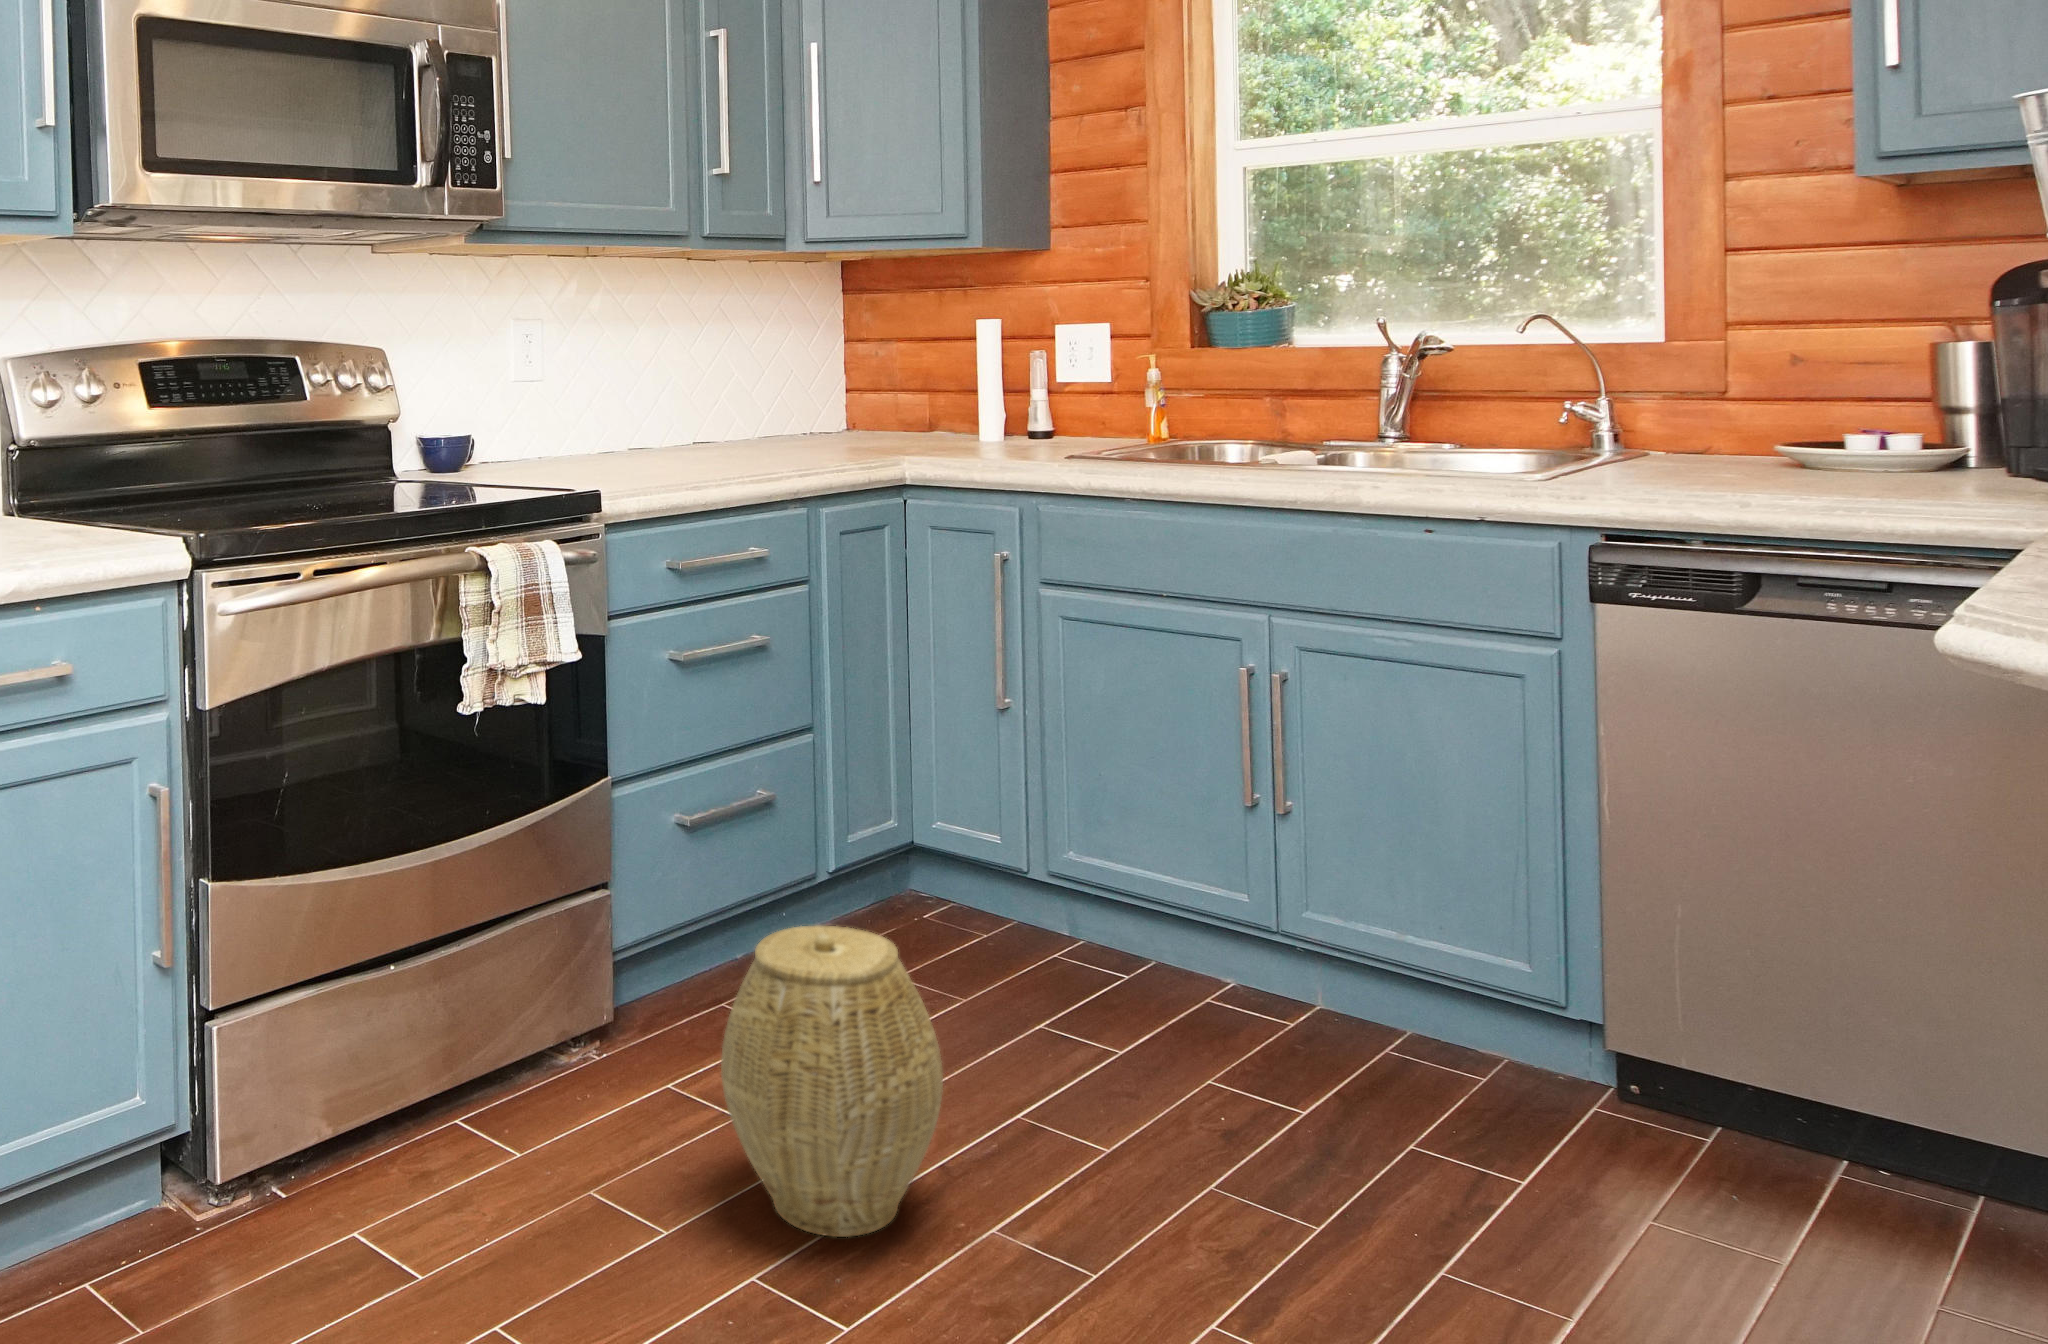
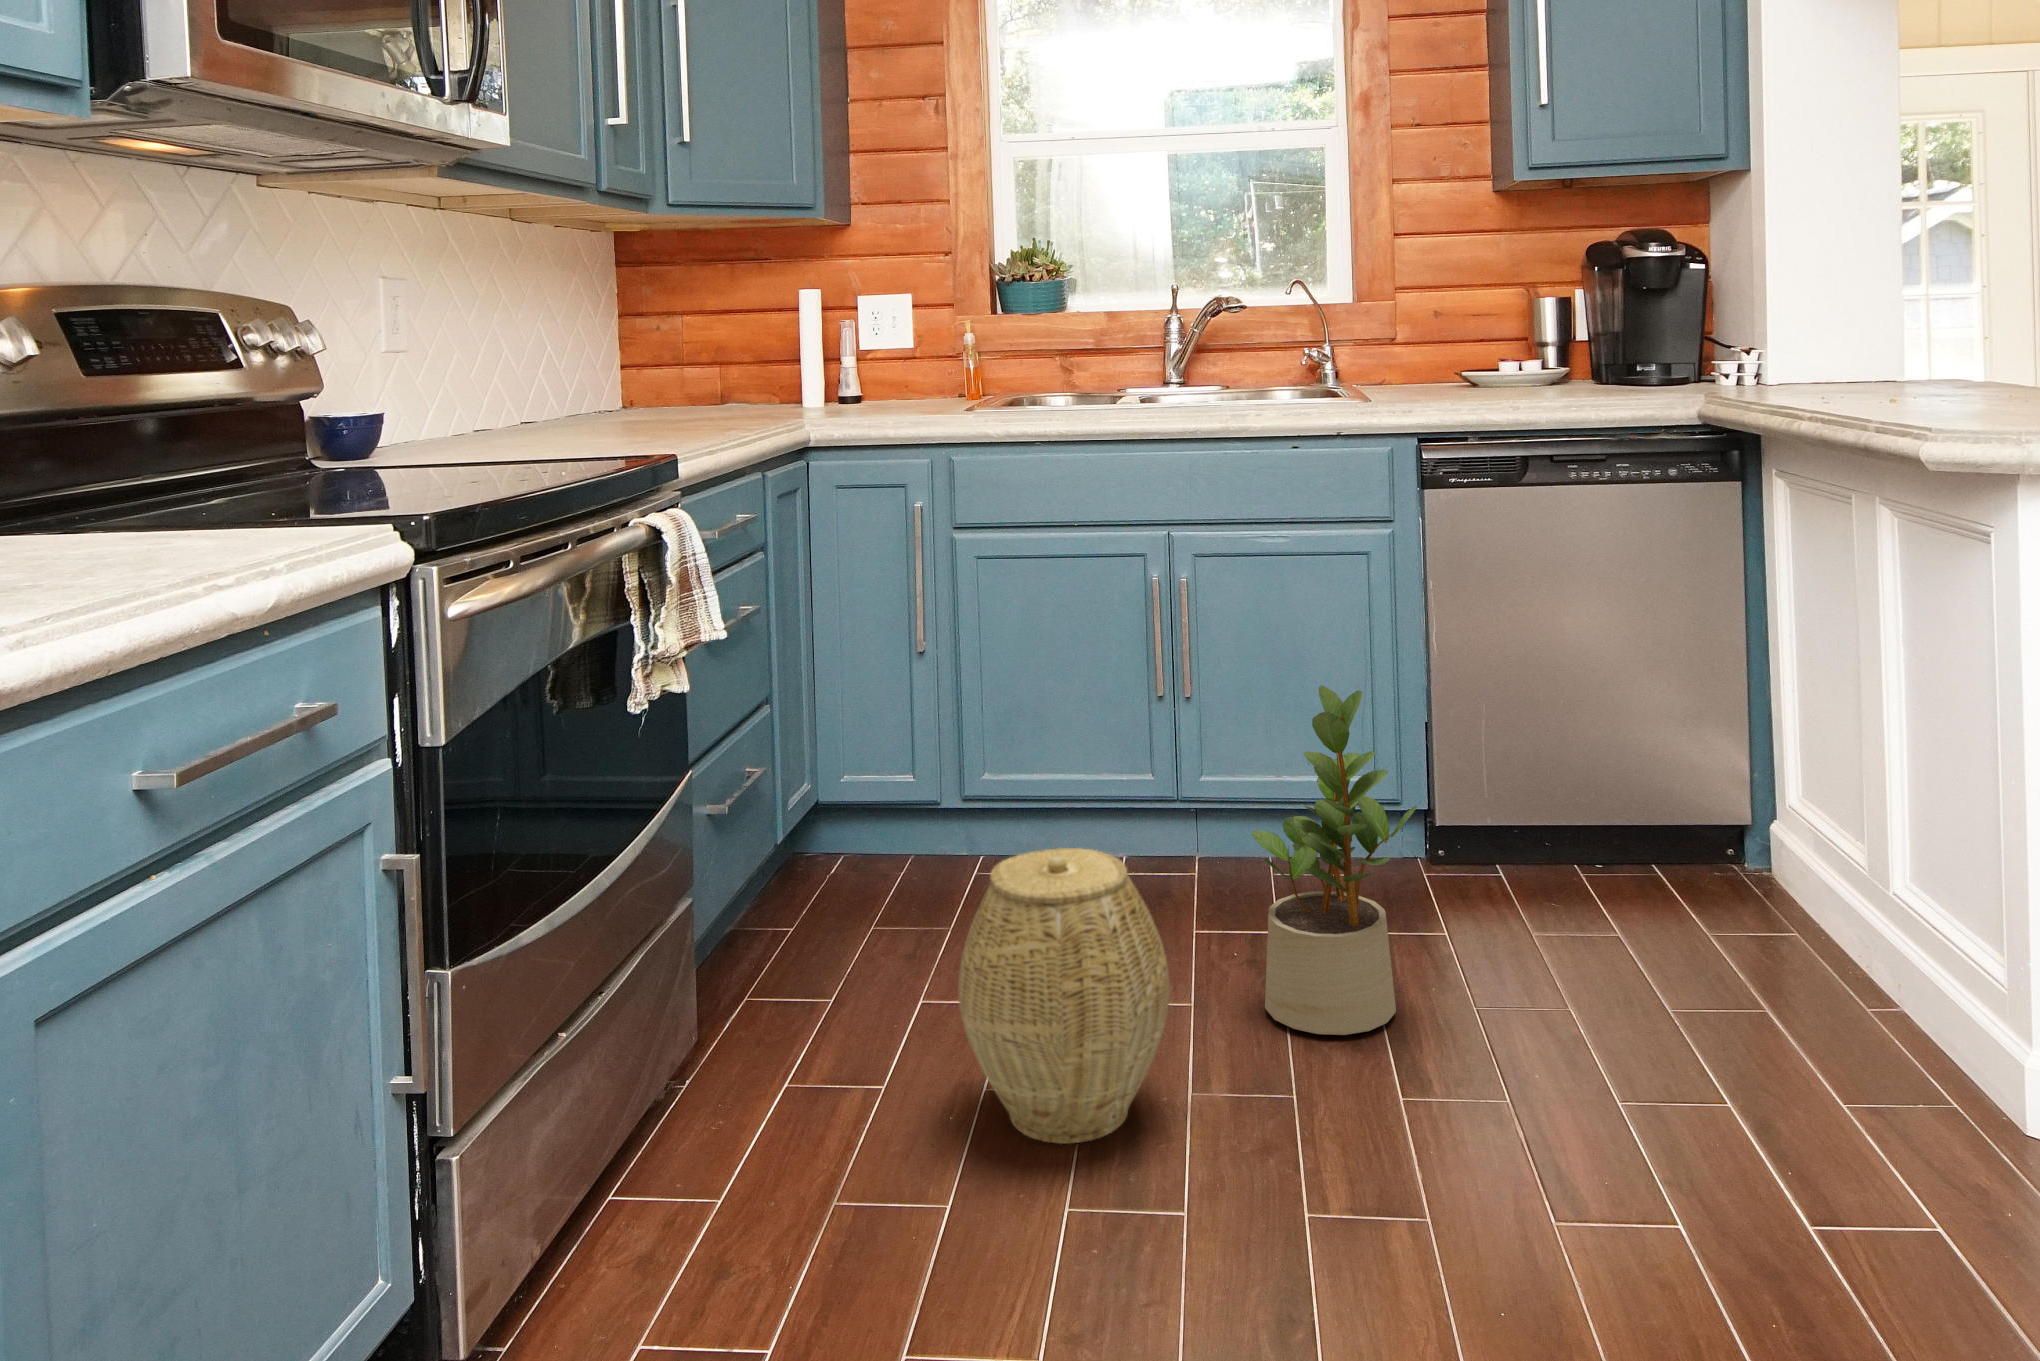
potted plant: none [1141,822,1320,1253] -> present [1252,686,1417,1035]

